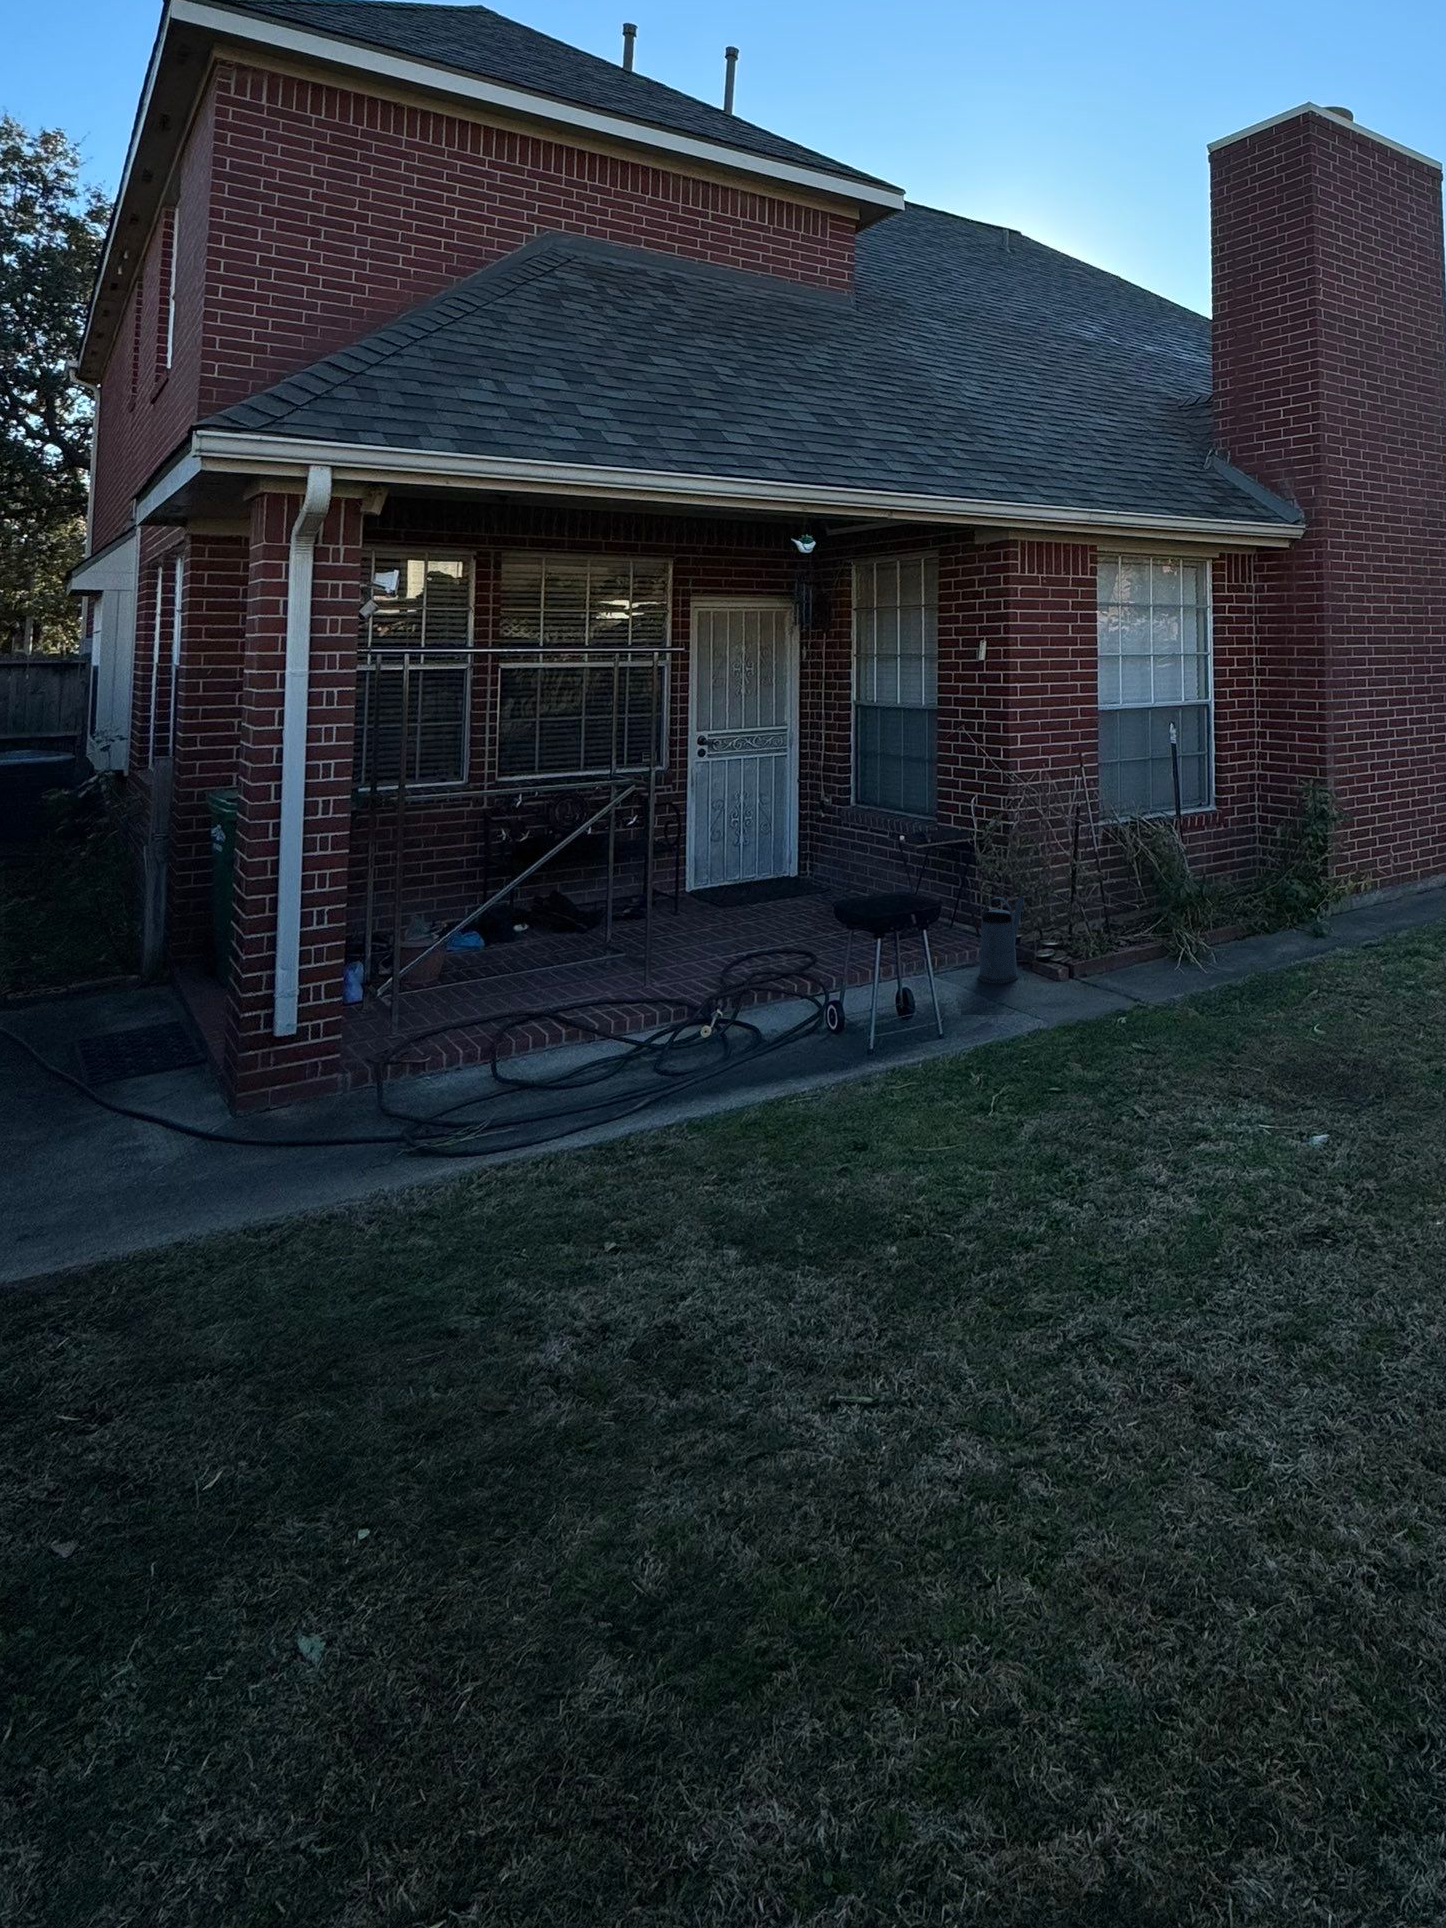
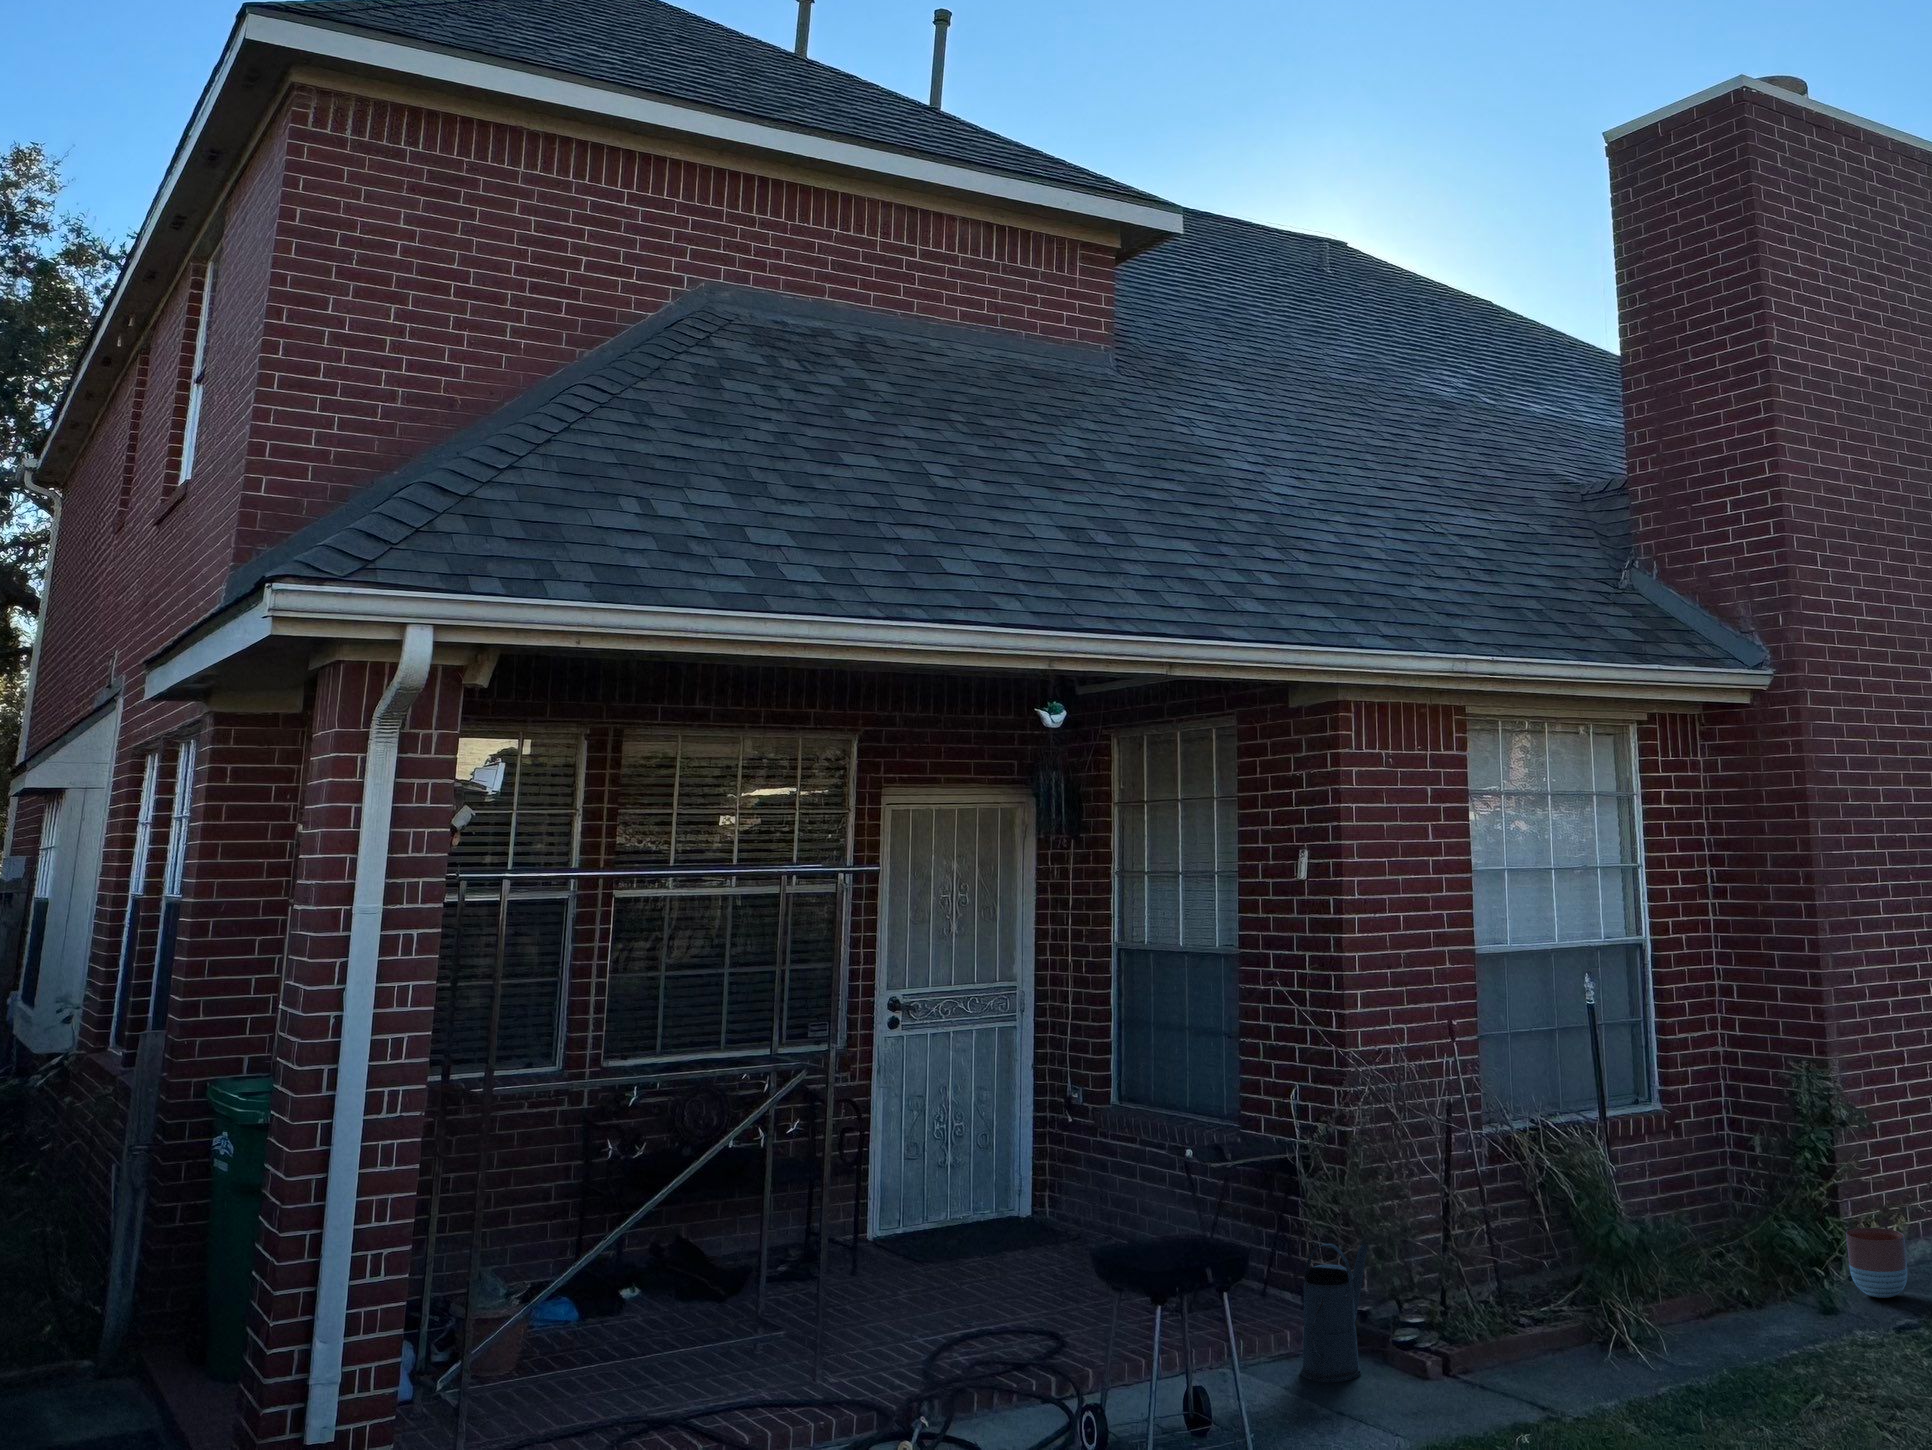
planter: none [1332,883,1370,925] -> present [1846,1228,1907,1298]

